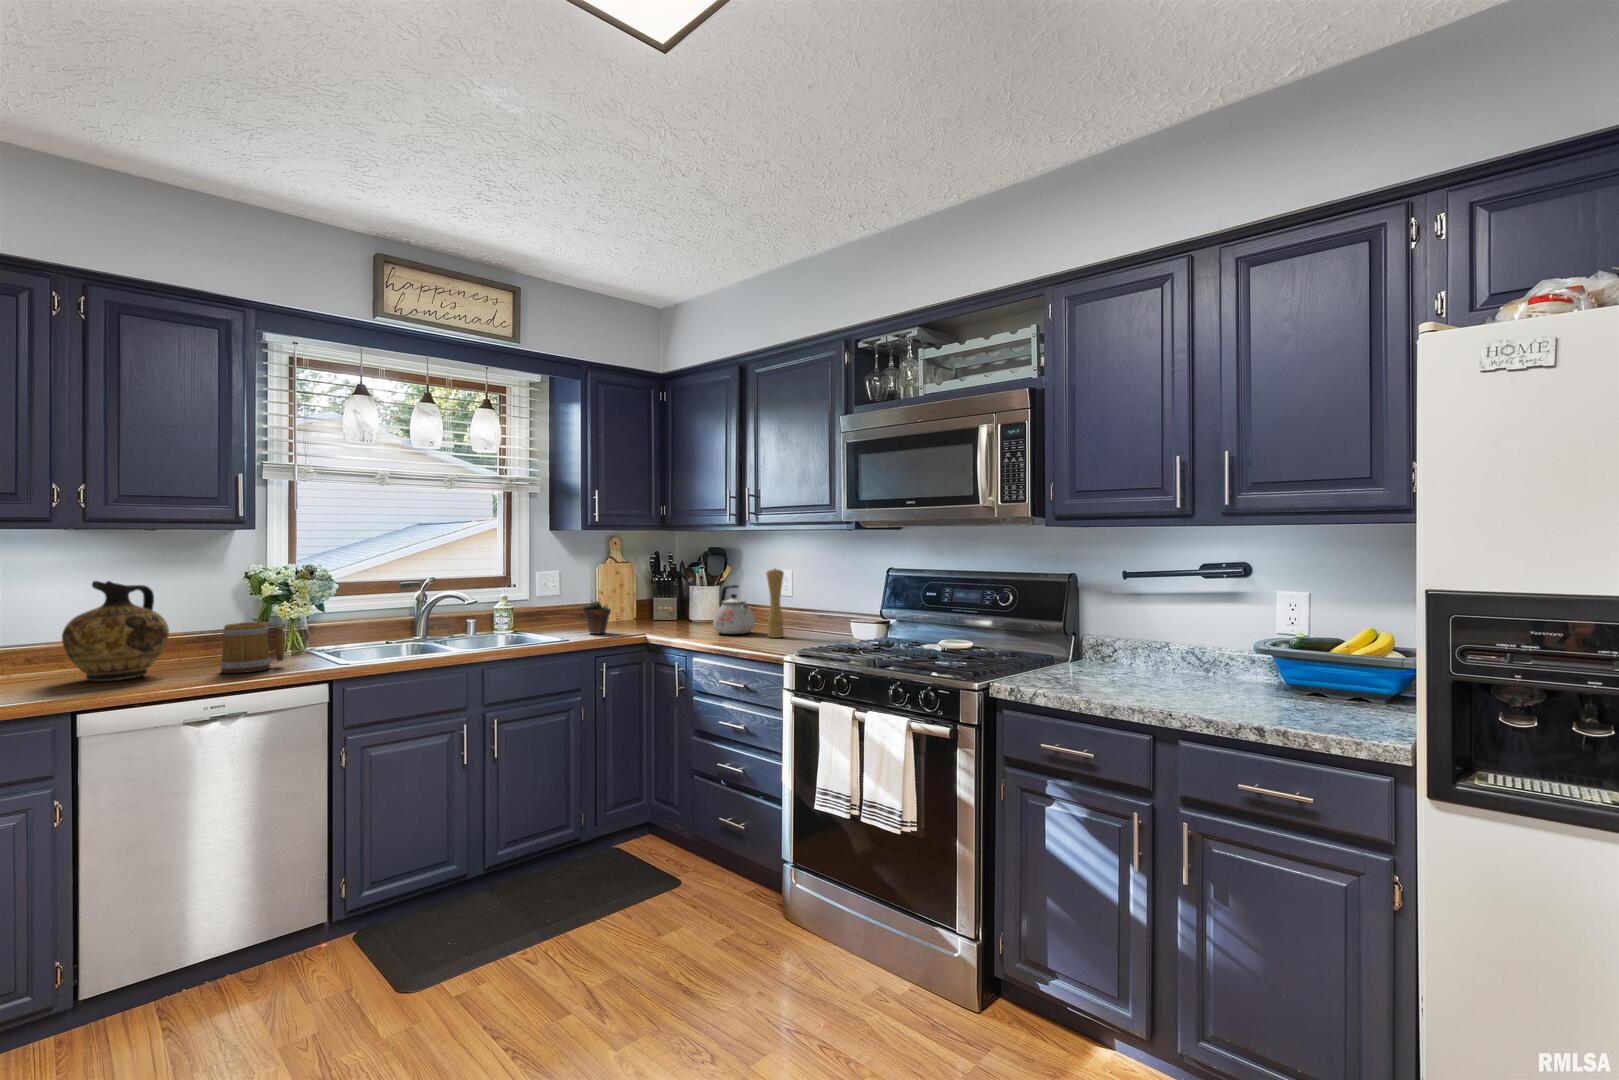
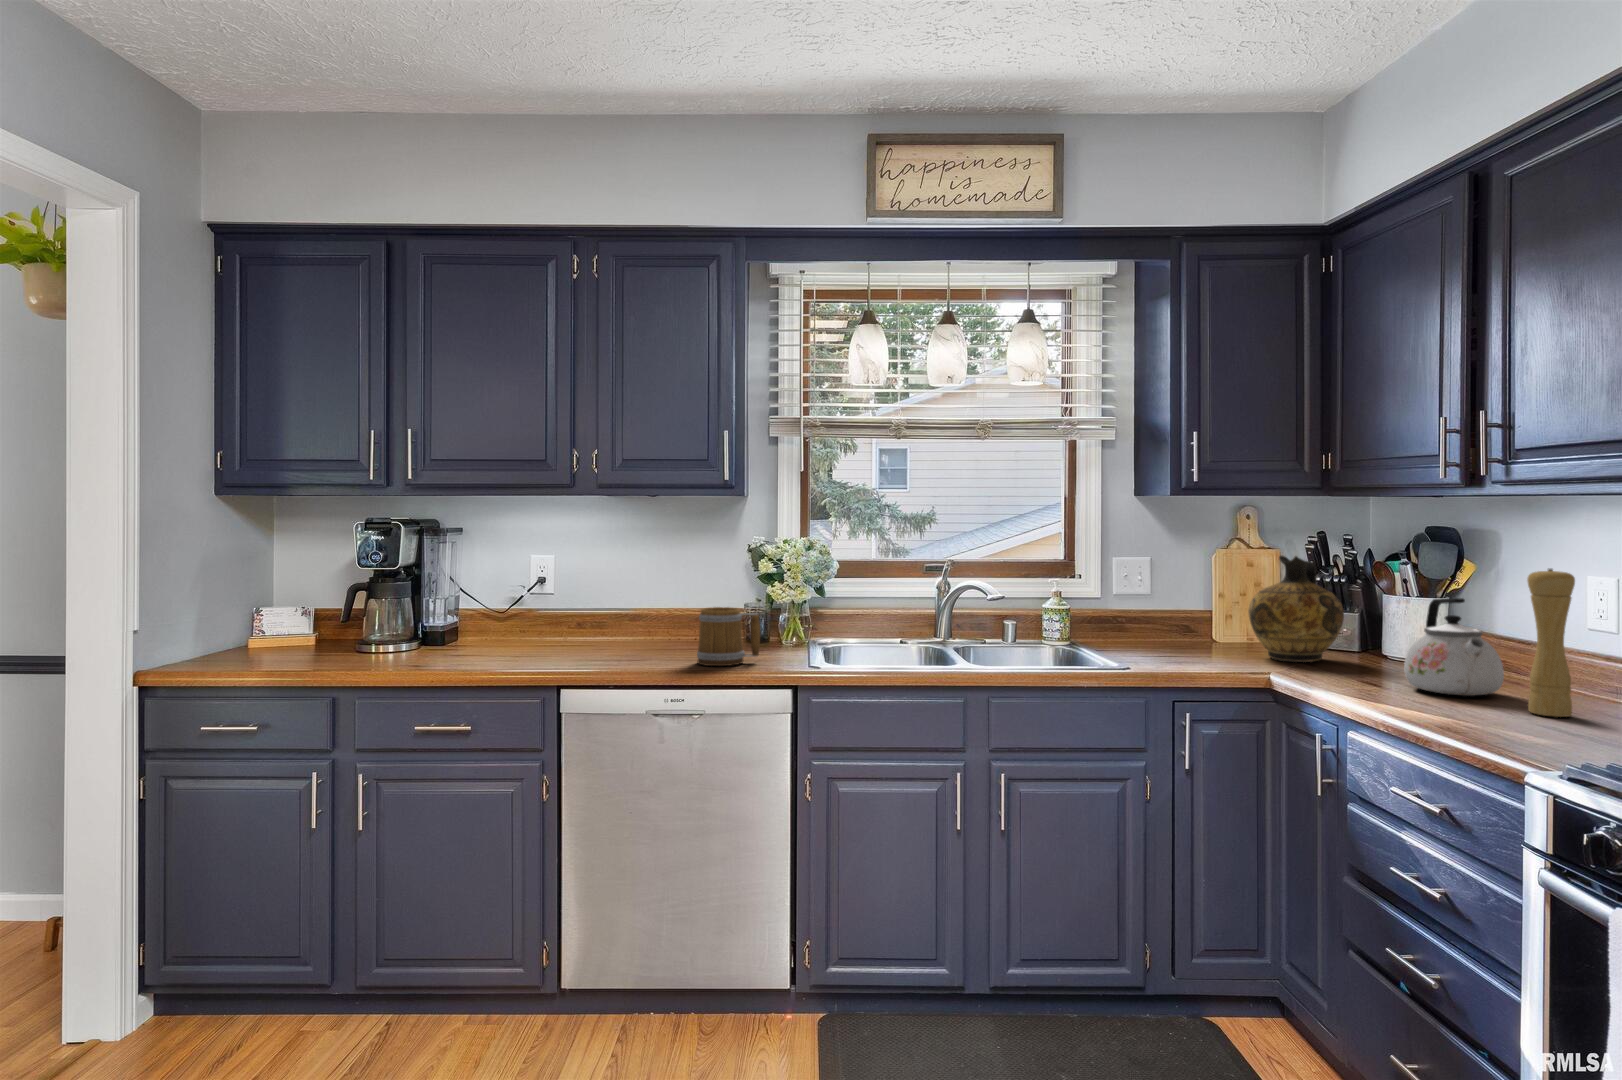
ceramic jug: present [62,581,169,681] -> present [1248,556,1344,662]
succulent plant: present [583,601,611,634] -> none [1162,590,1212,662]

